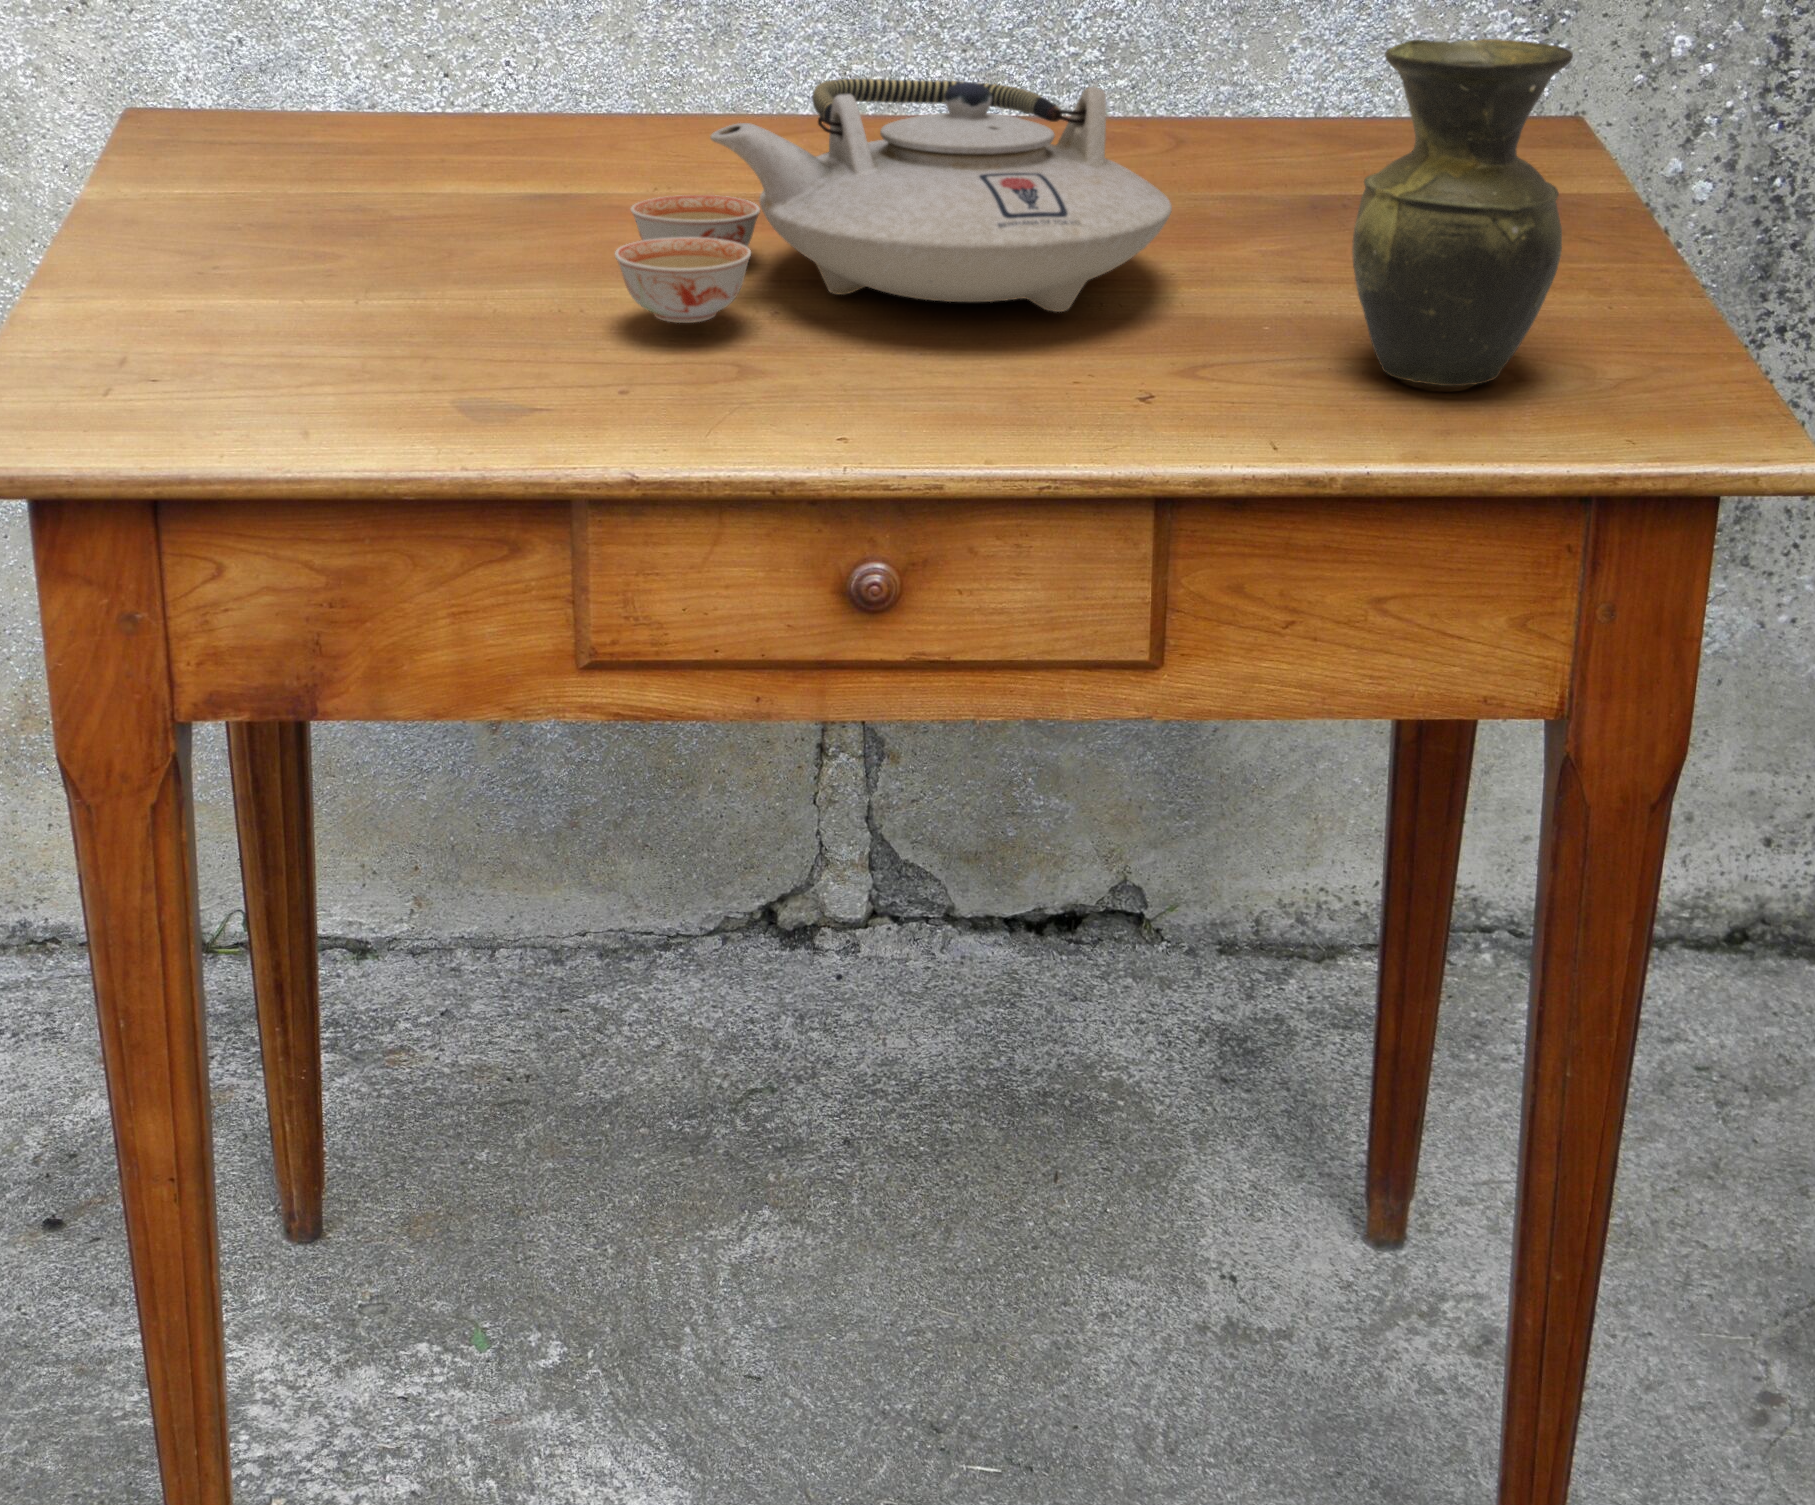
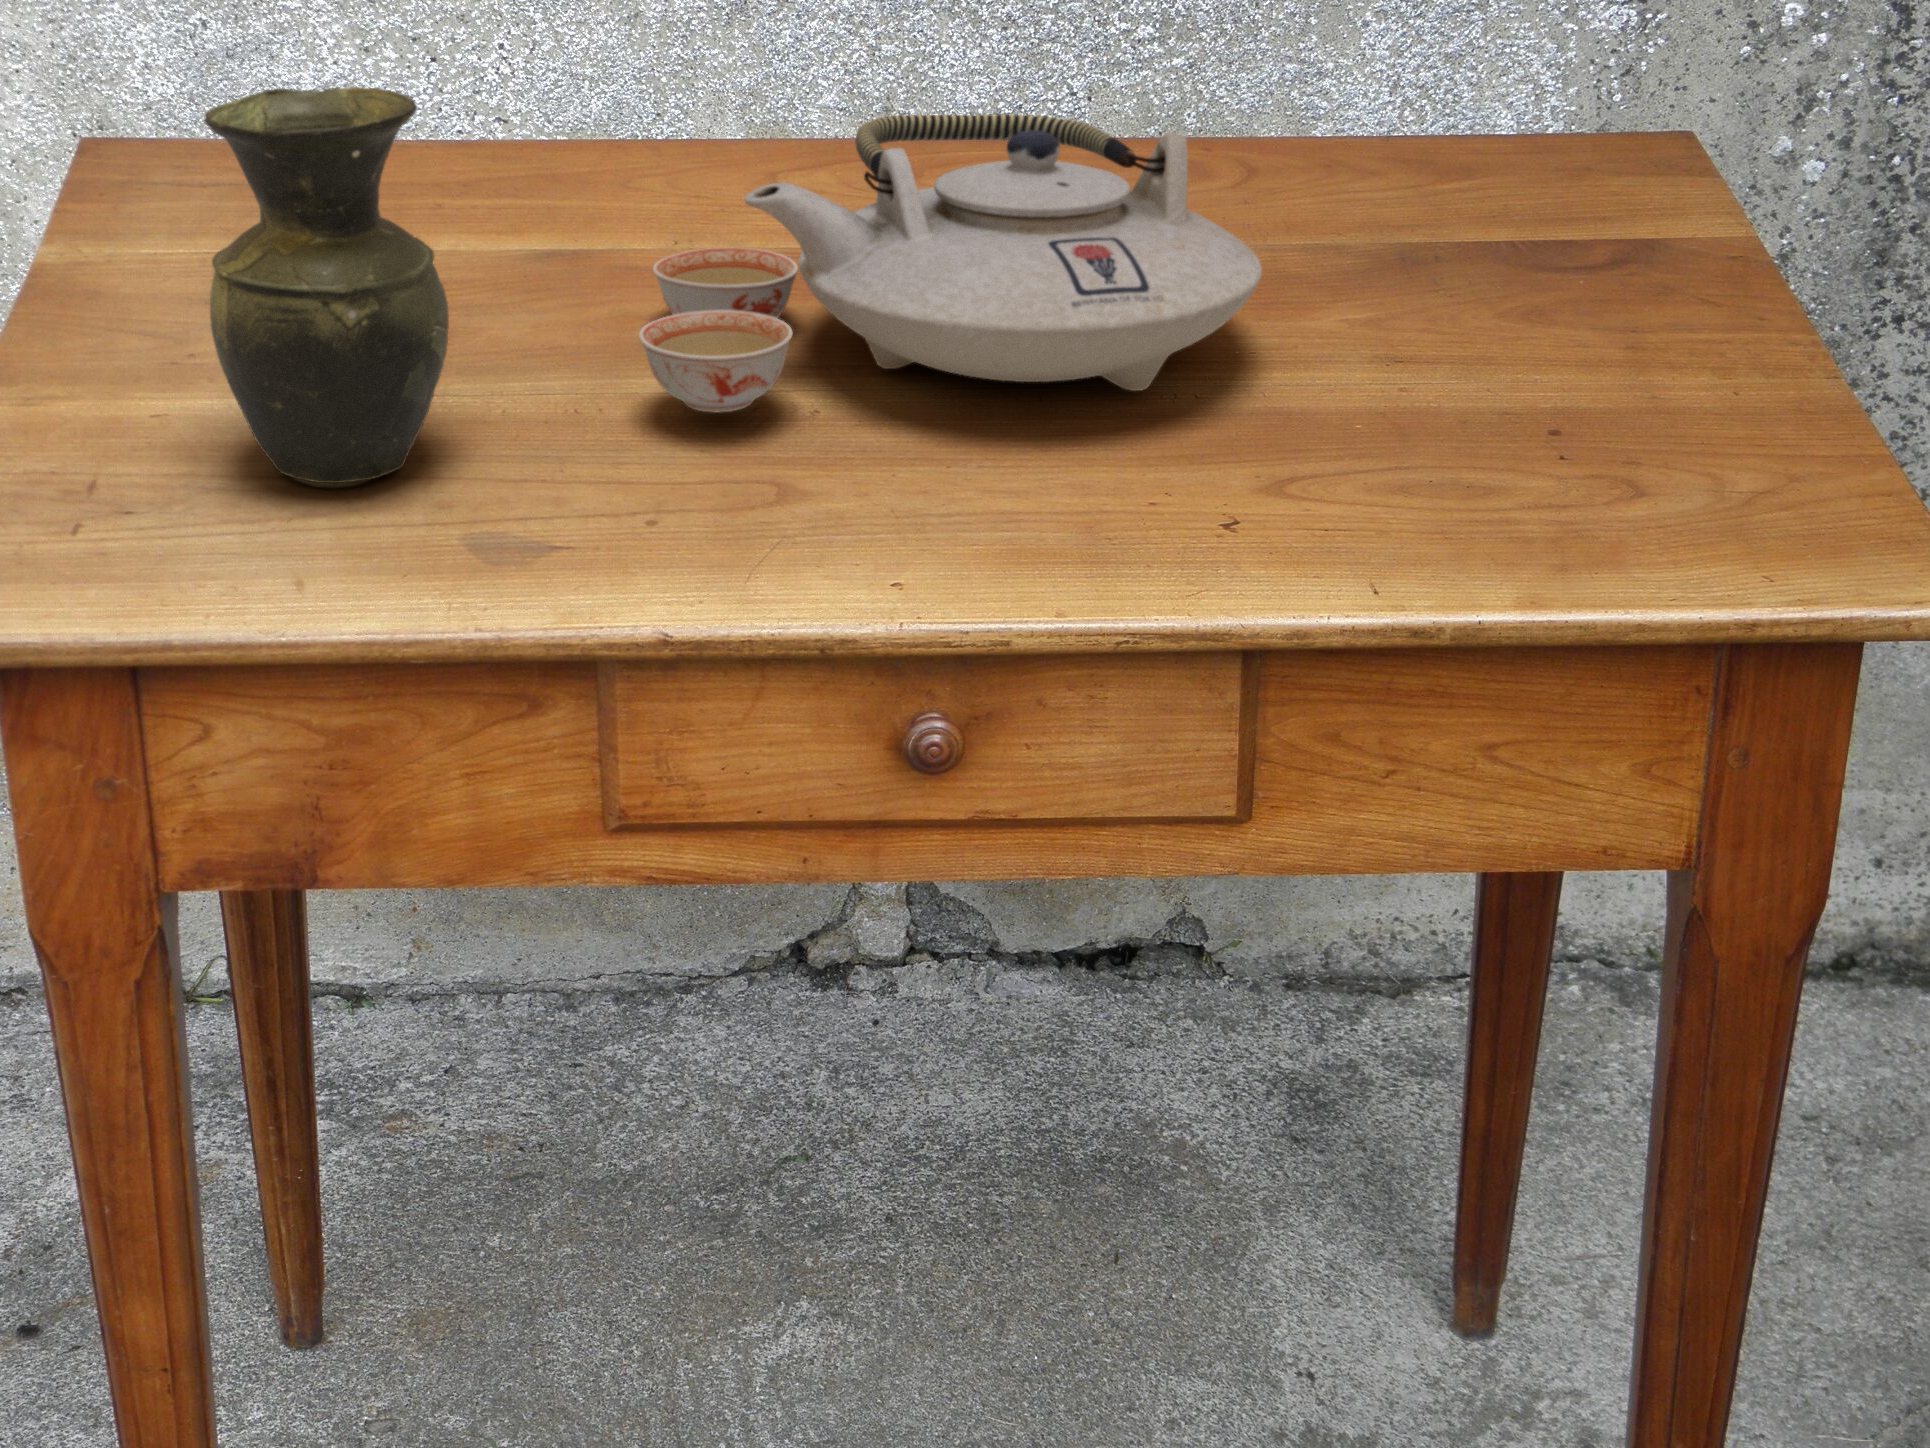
vase: present [1352,39,1573,386] -> present [204,87,449,483]

